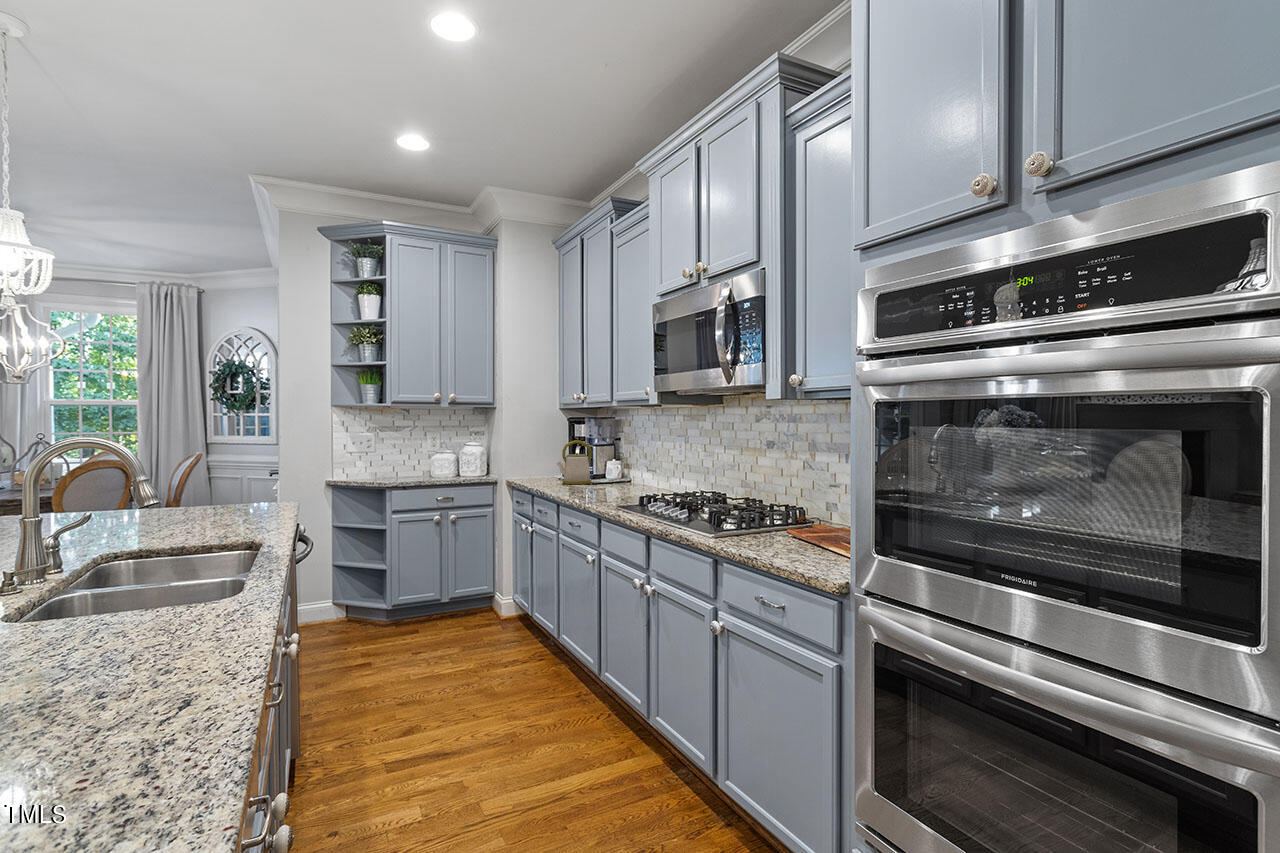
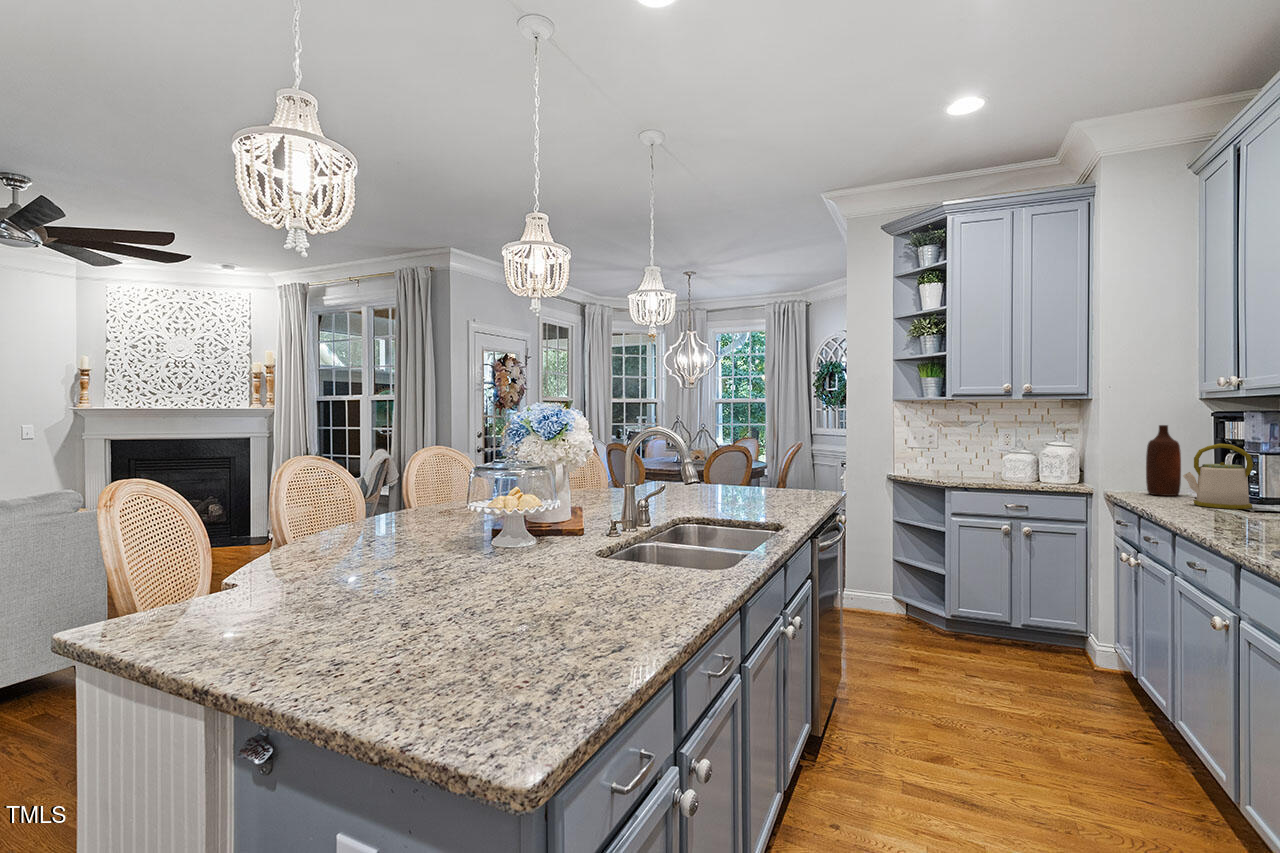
bottle: none [533,428,553,480] -> present [1146,425,1181,496]

